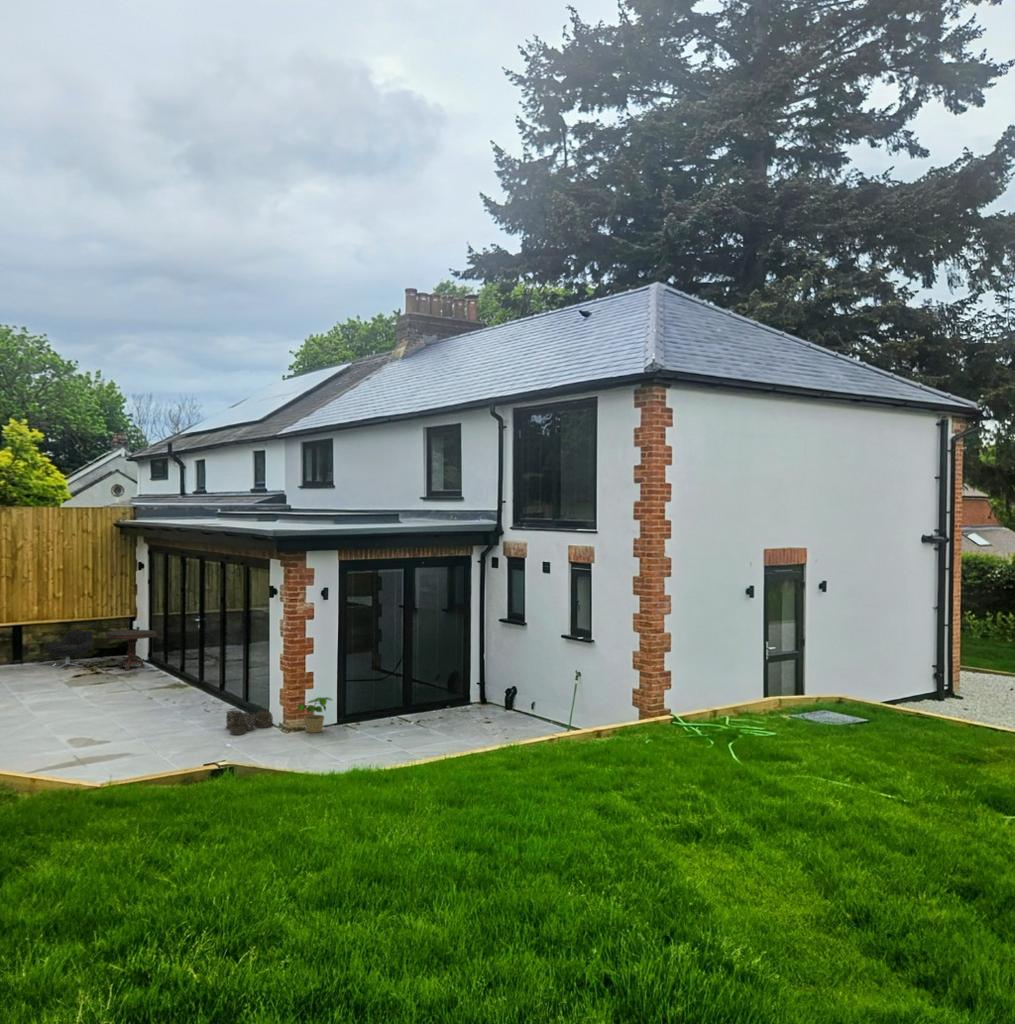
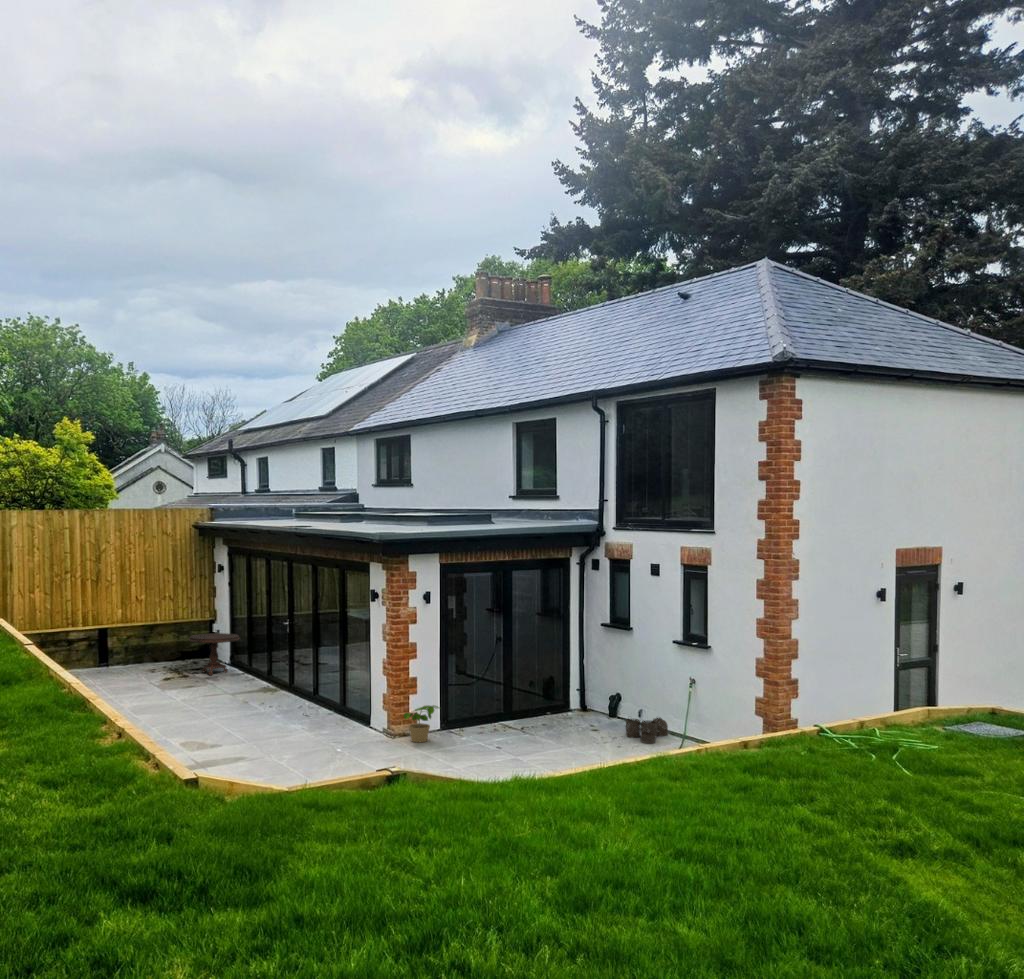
lounge chair: present [45,630,94,667] -> none [126,634,175,672]
woven basket: present [226,709,273,735] -> present [626,718,668,743]

